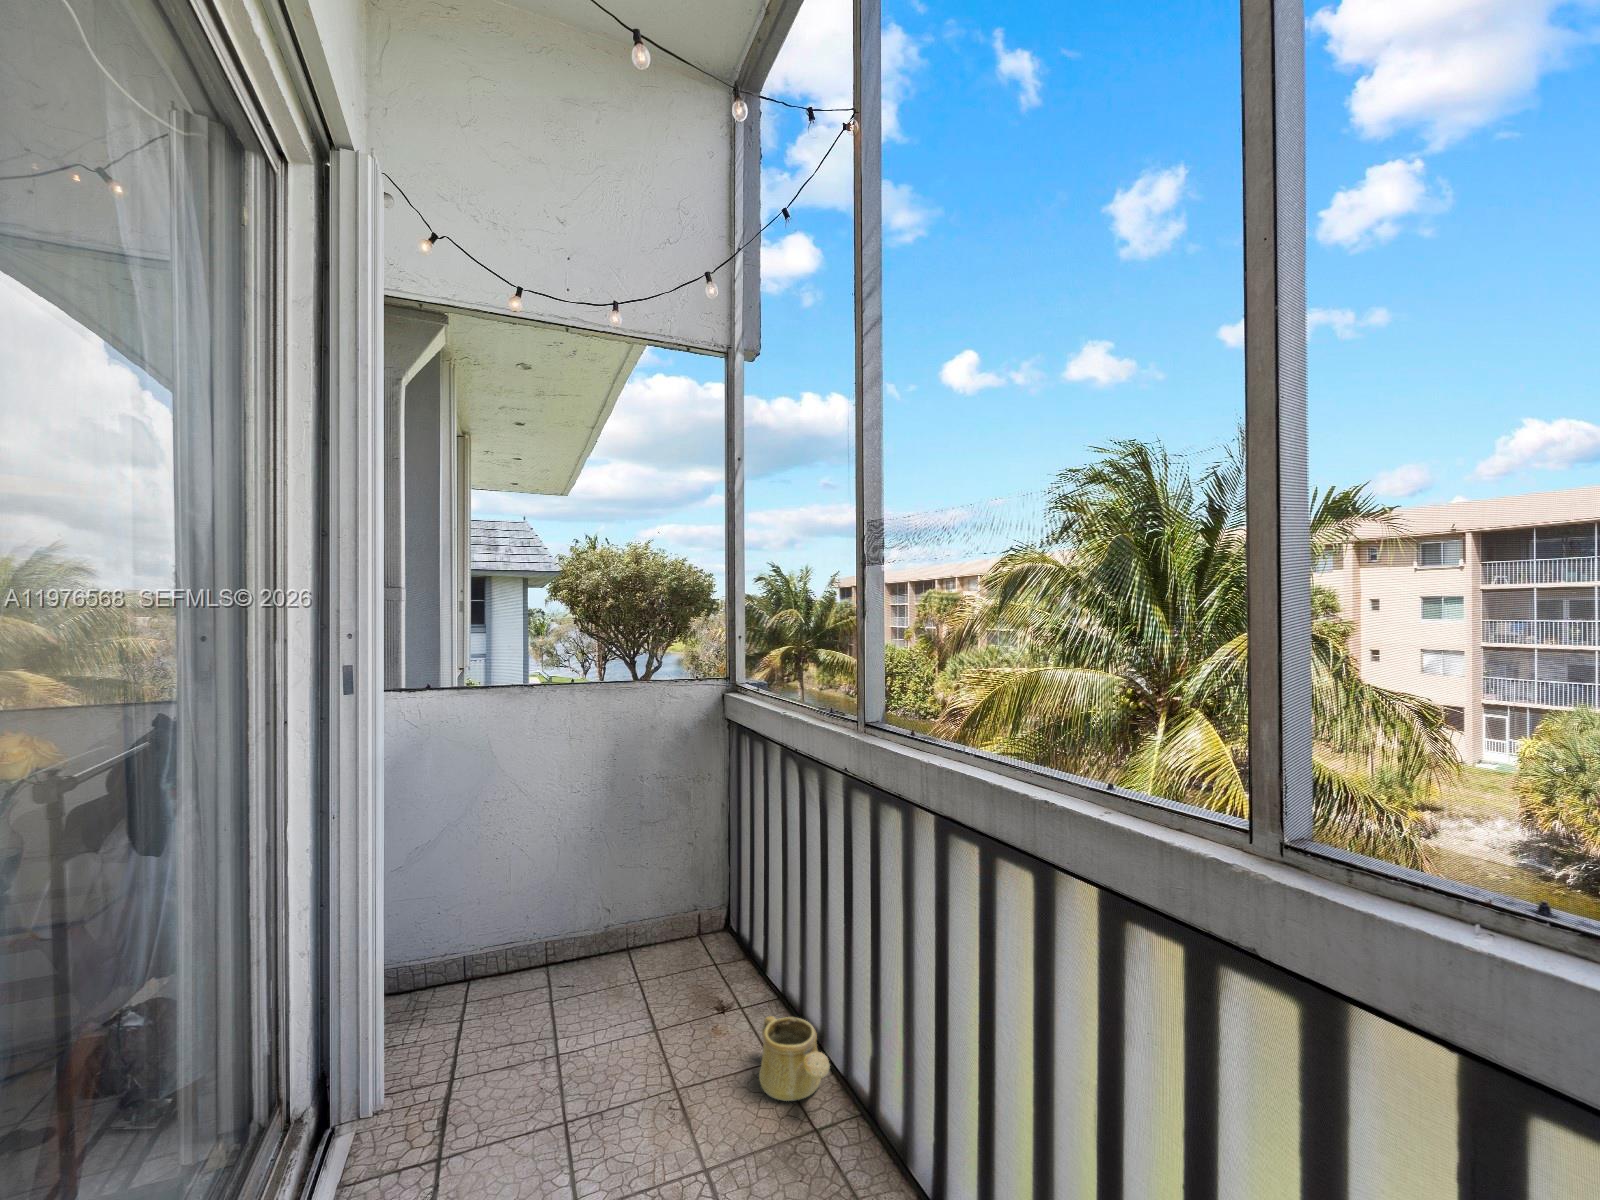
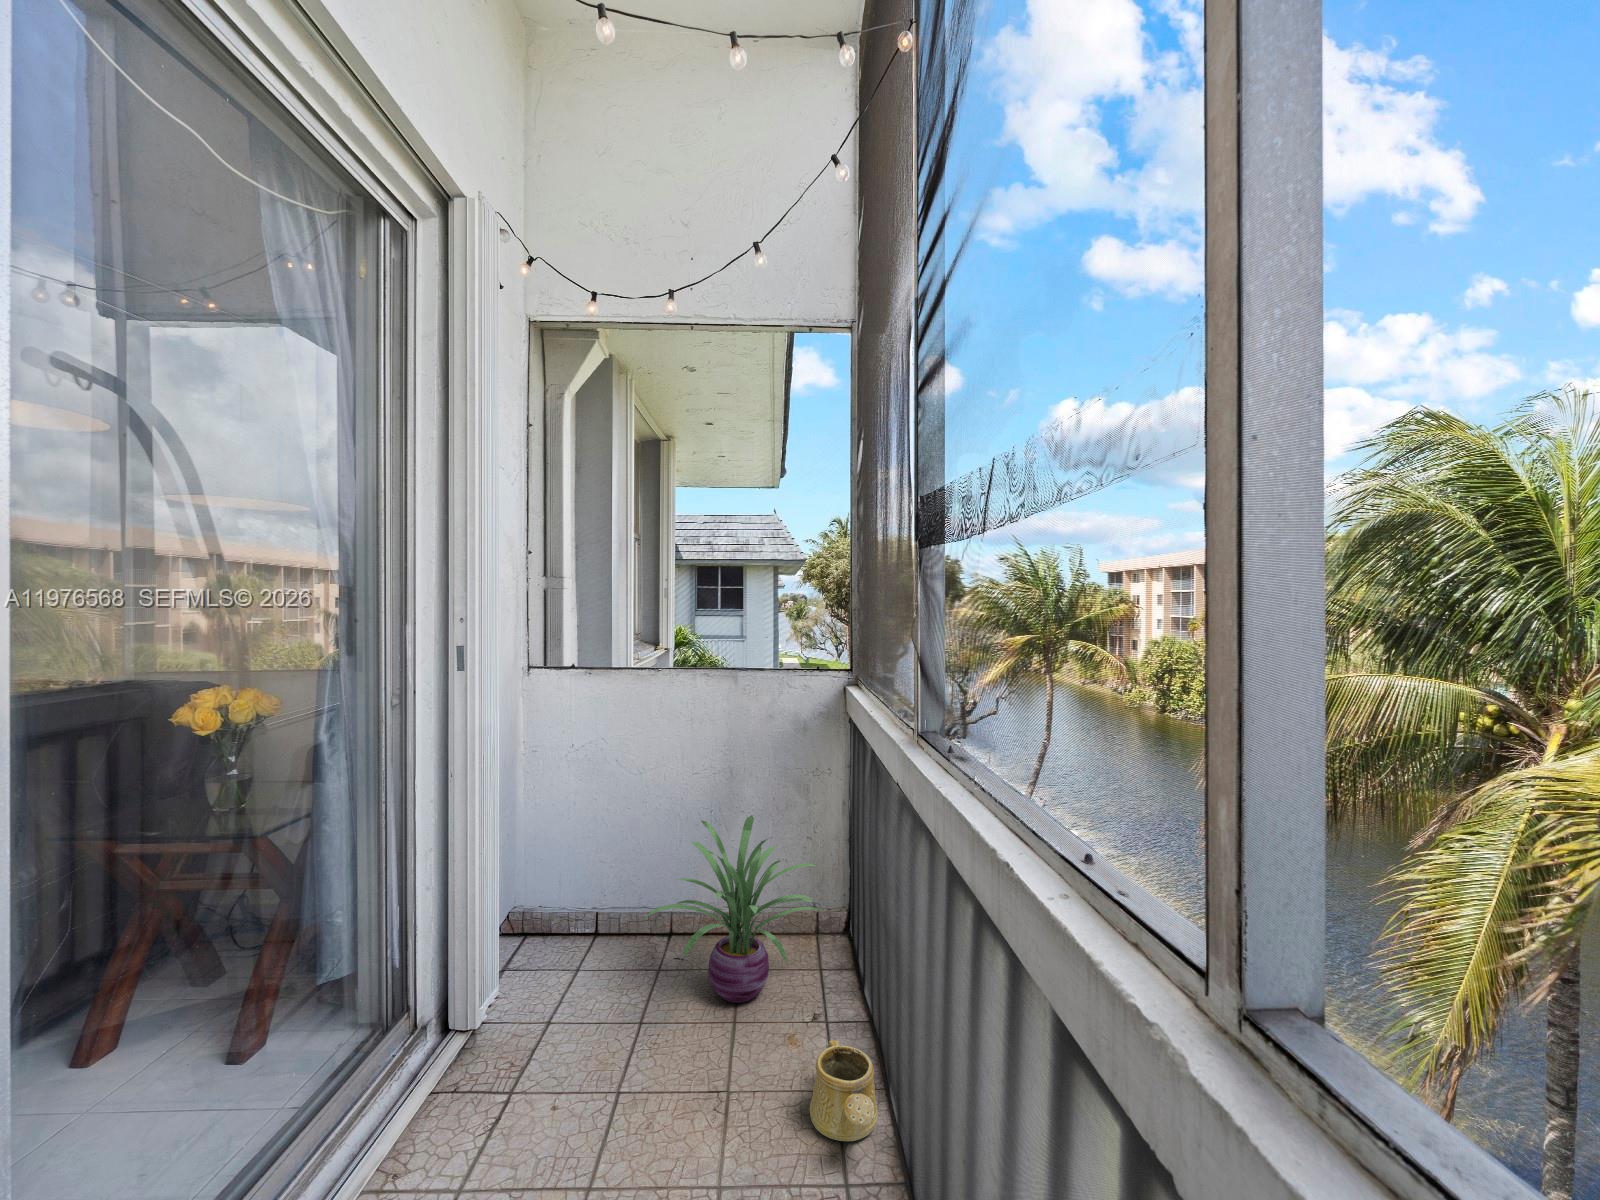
decorative plant: none [545,826,722,1013] -> present [645,815,822,1003]

